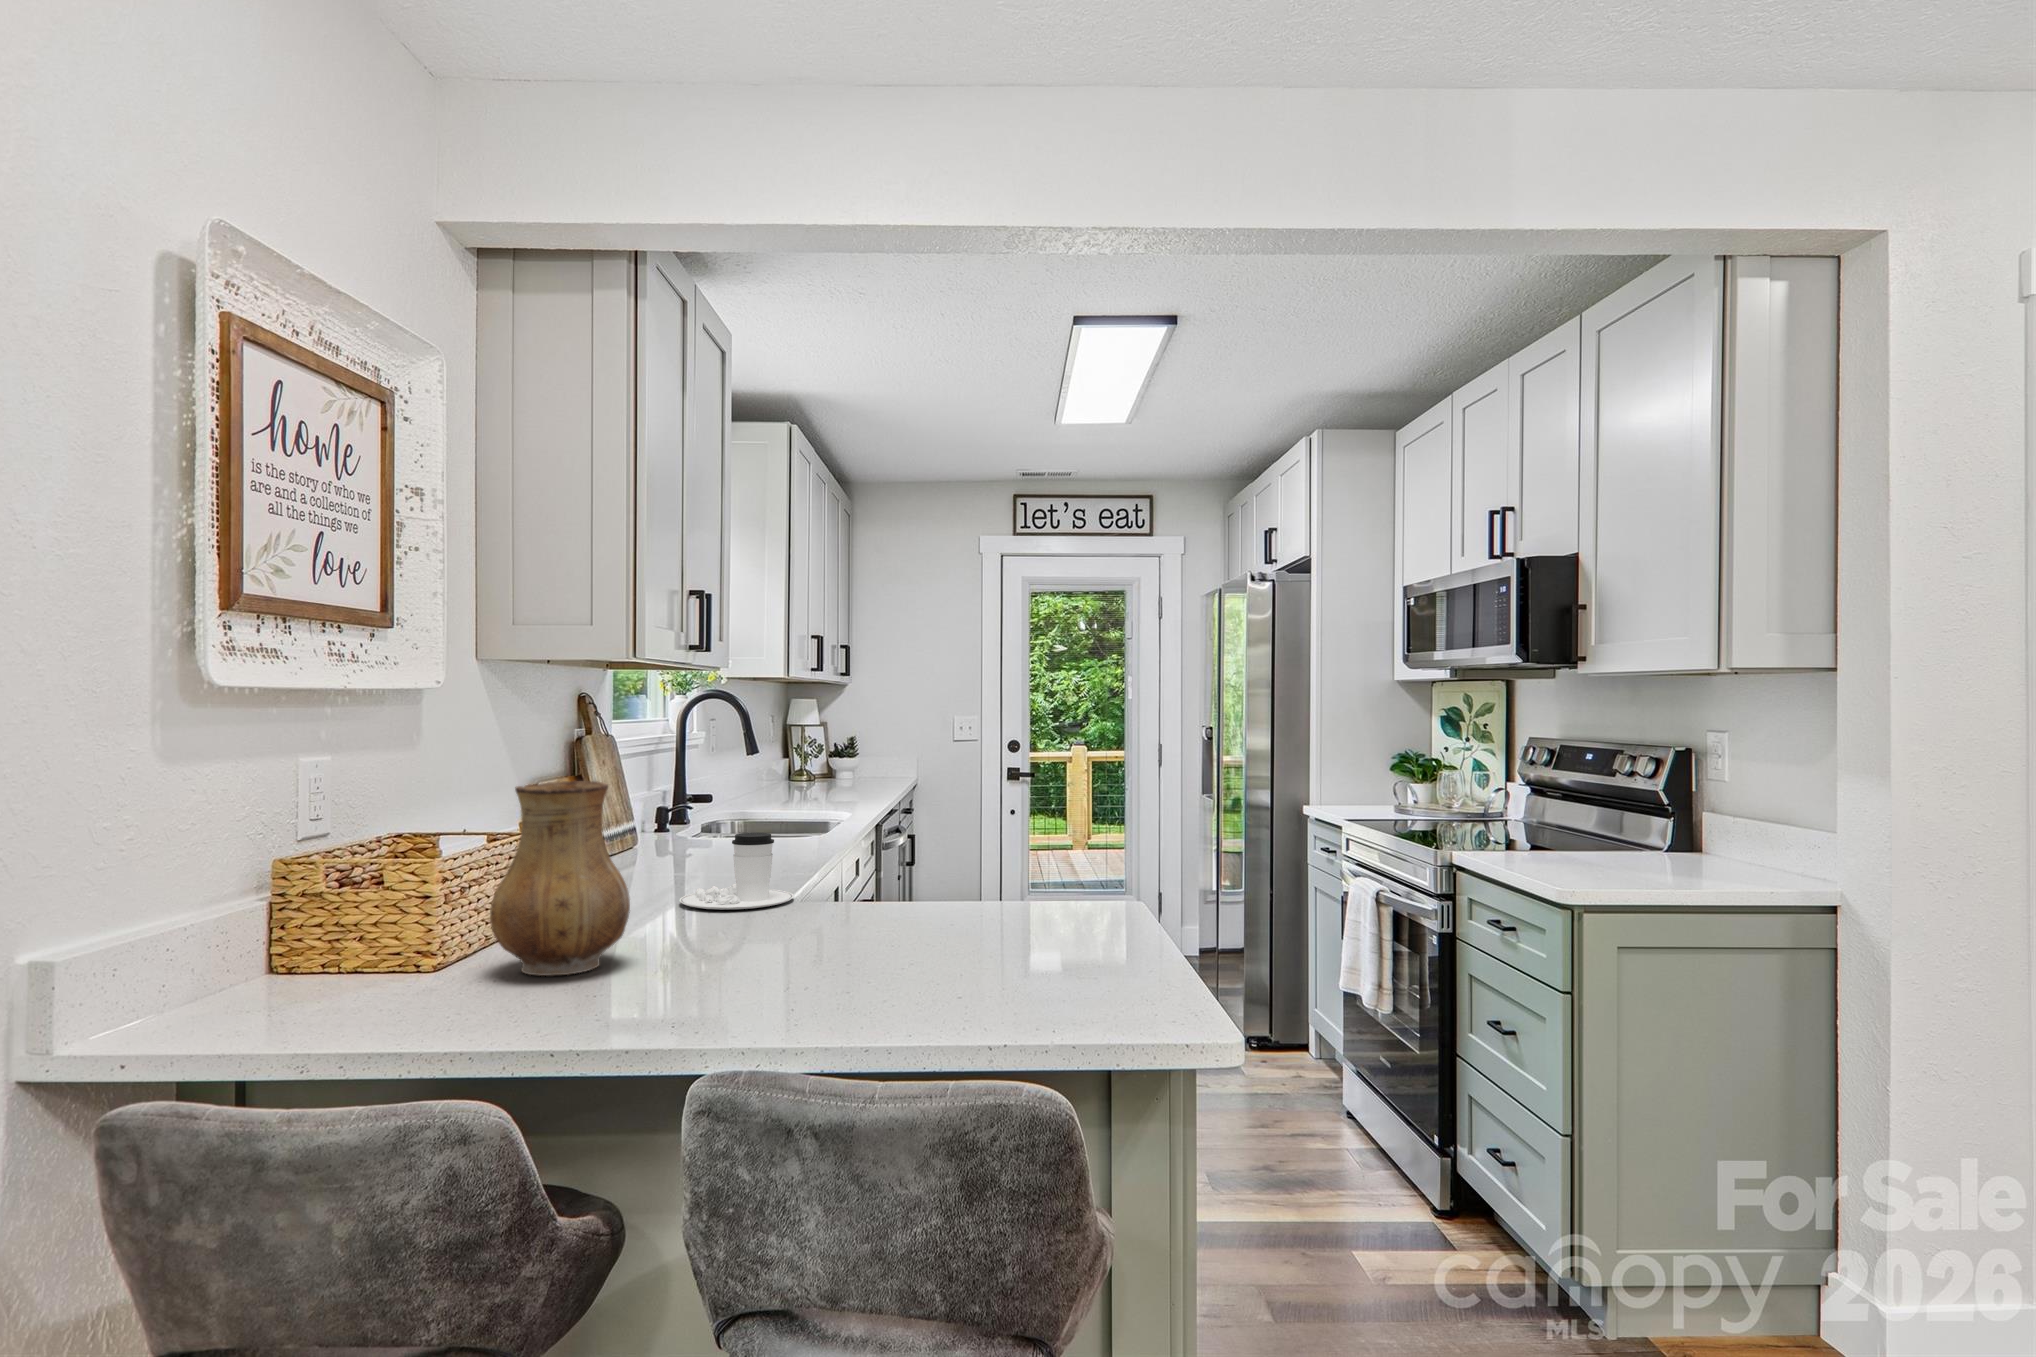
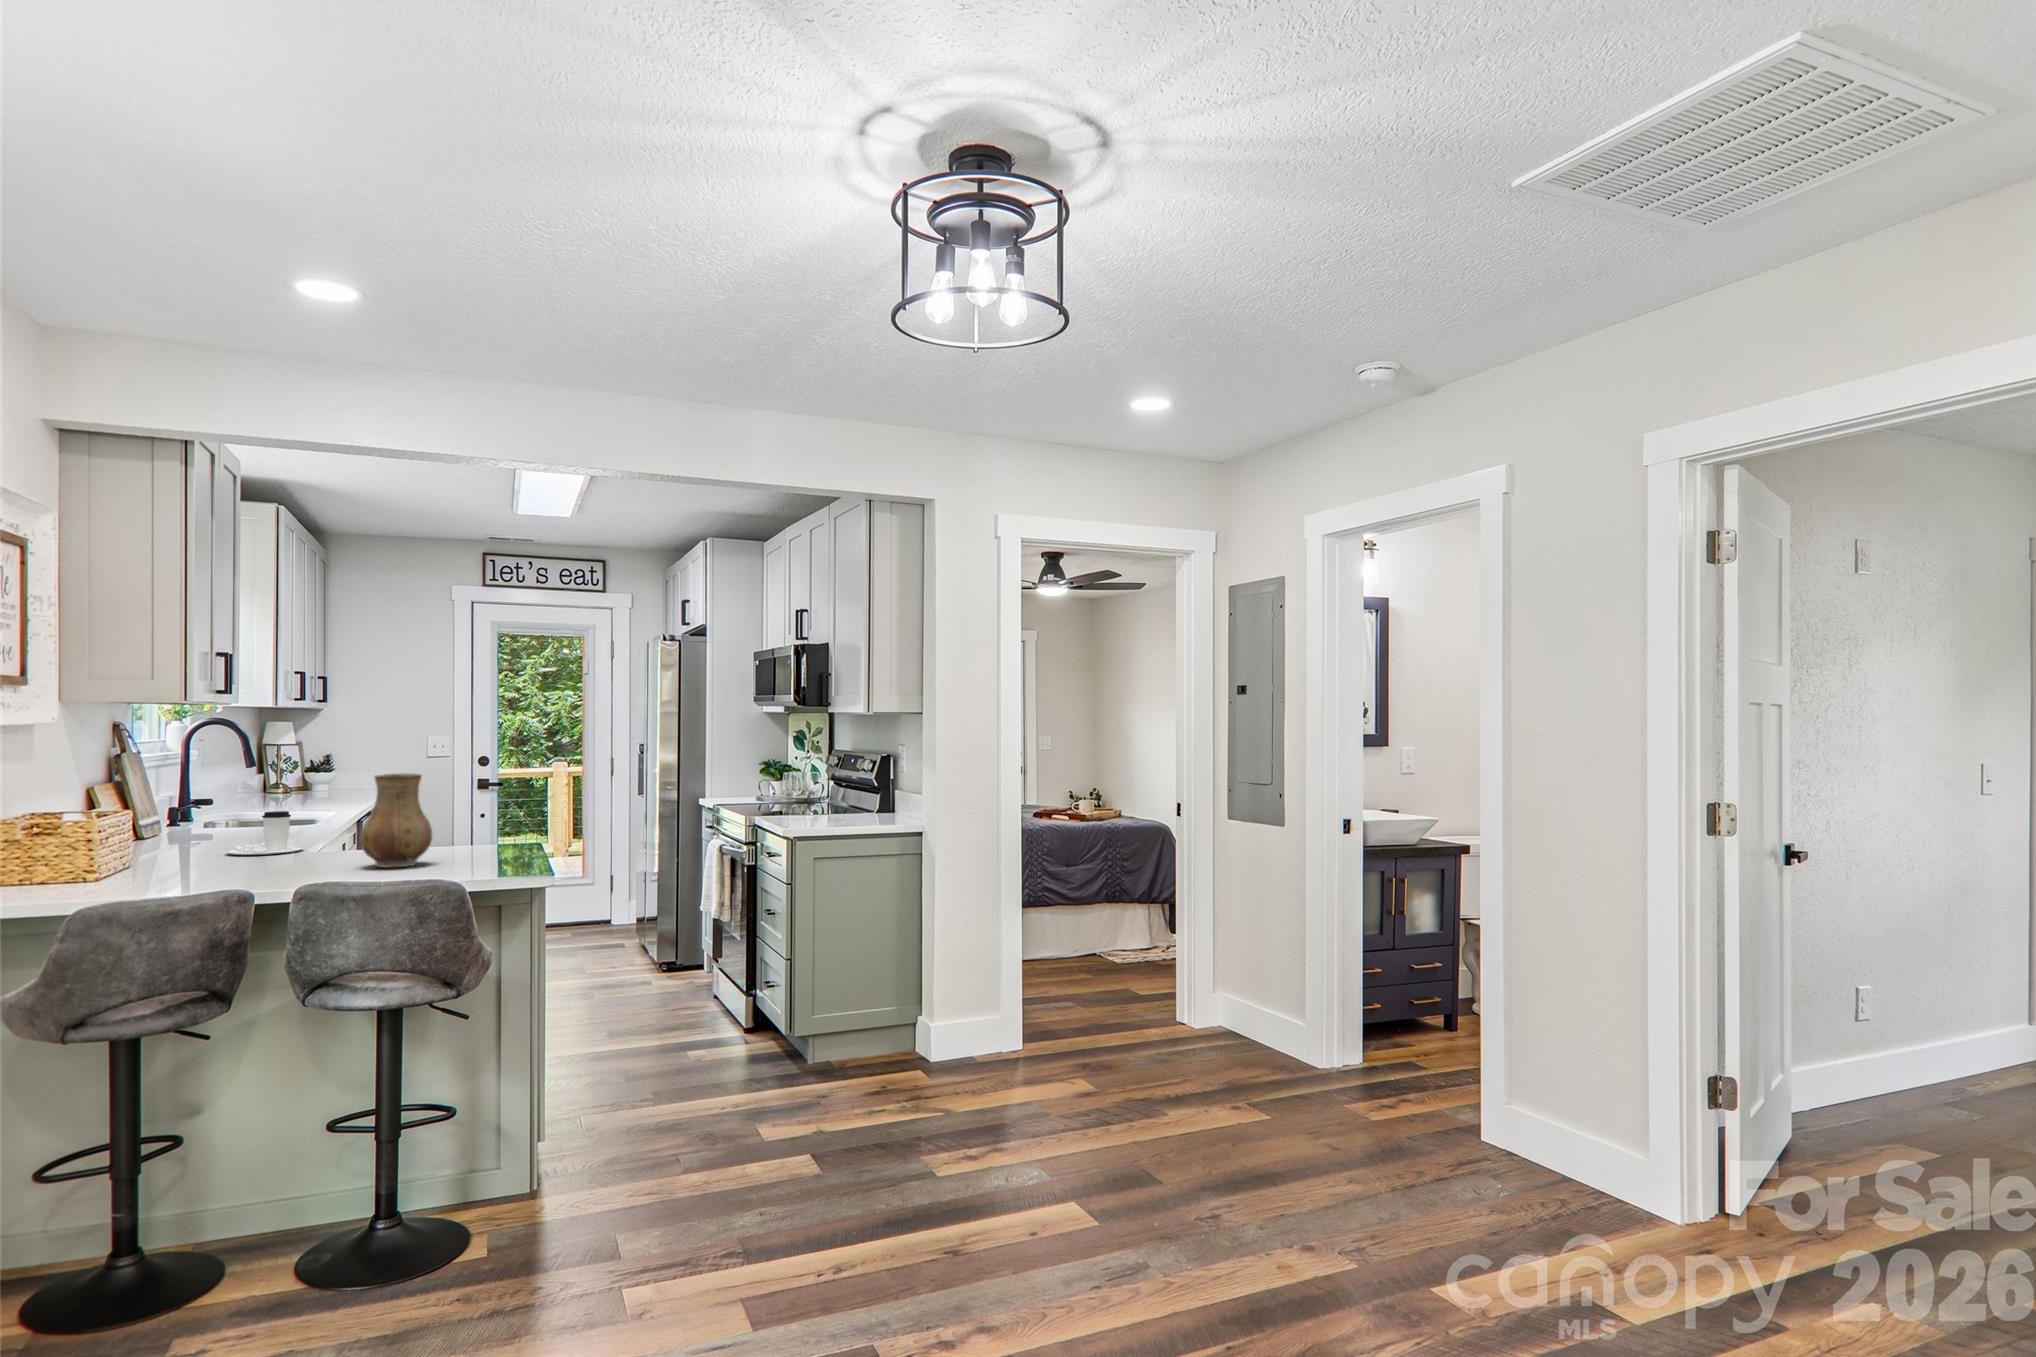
ceramic pitcher: present [490,781,630,976] -> present [360,773,432,868]

